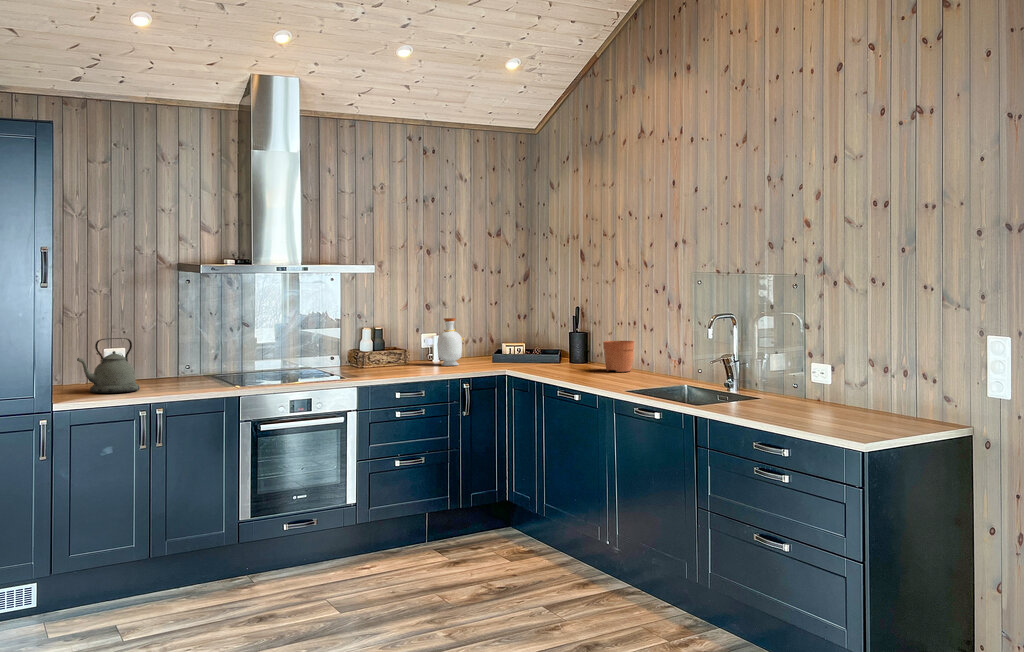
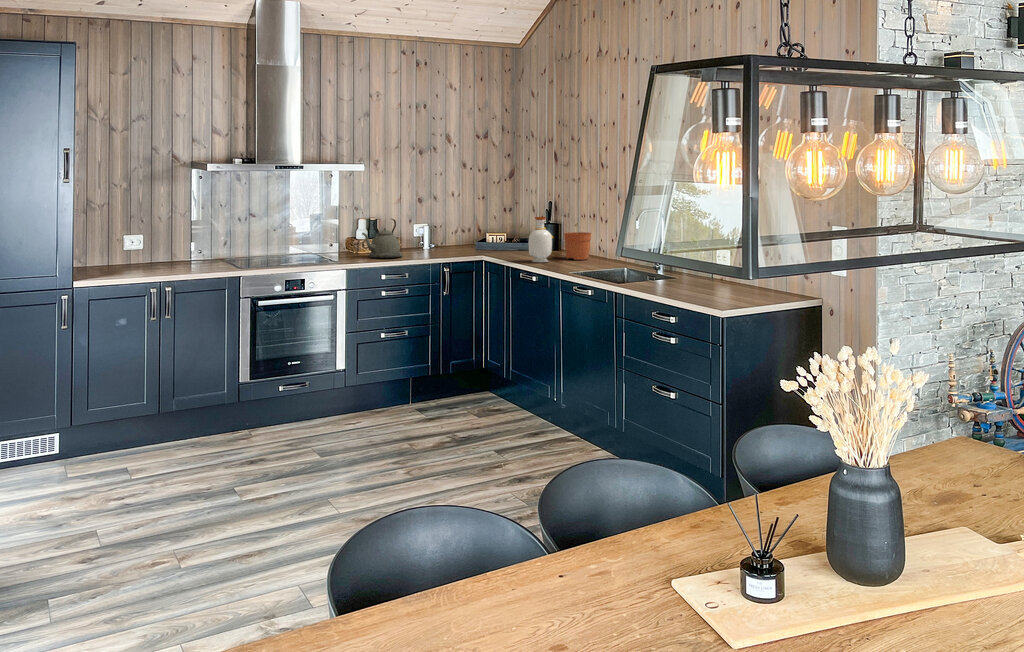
bottle: present [437,318,464,366] -> present [528,217,553,262]
kettle: present [77,338,140,393] -> present [362,219,403,258]

